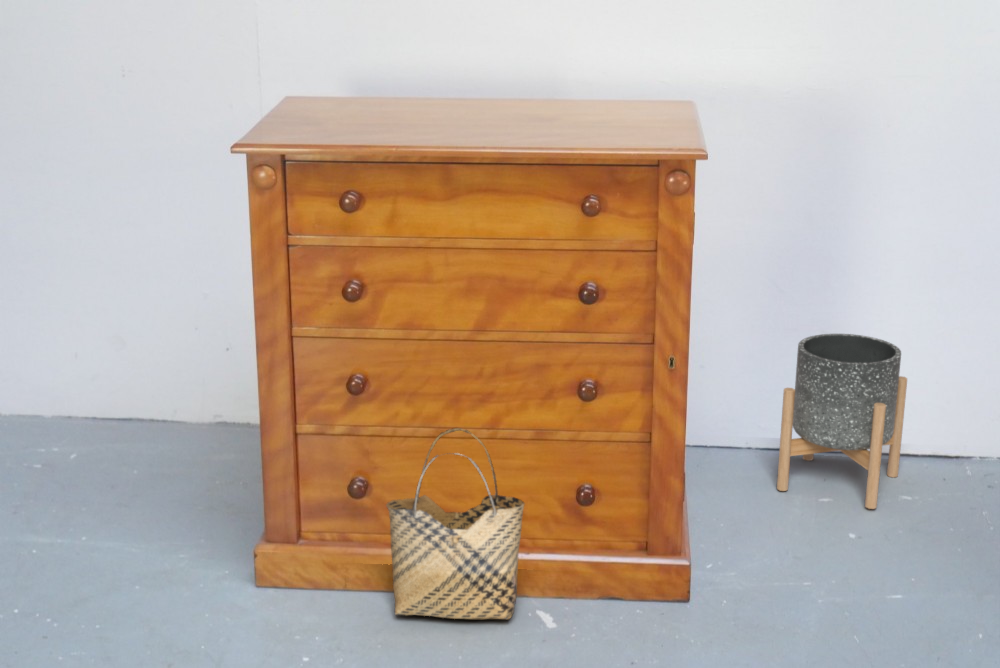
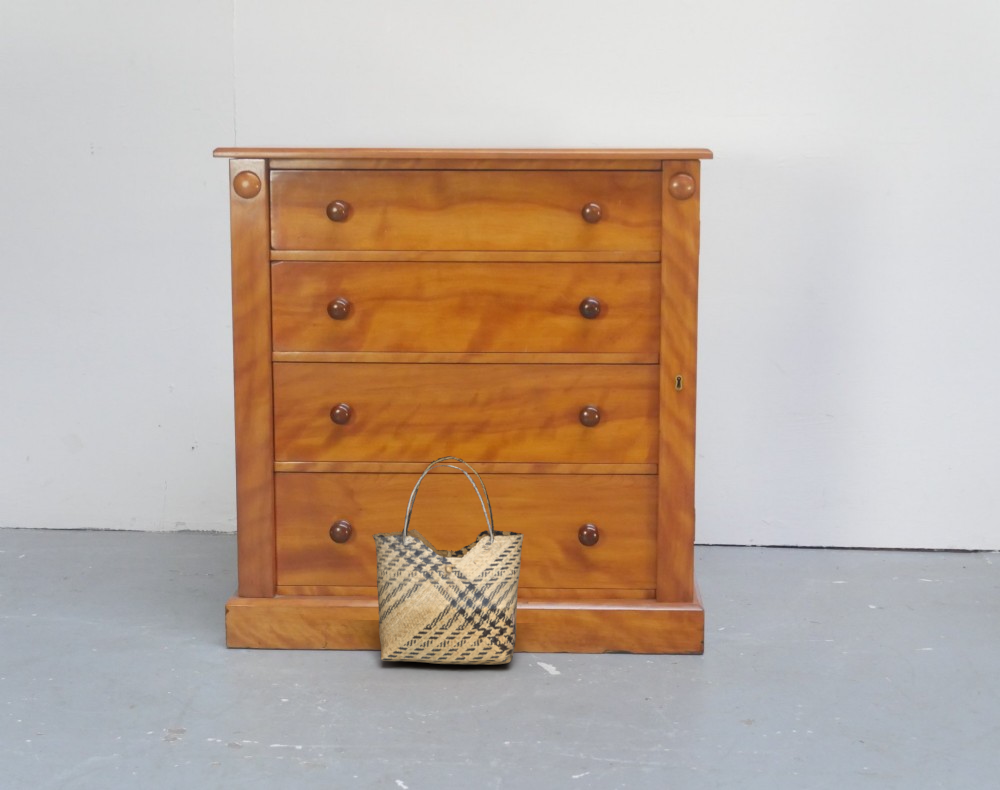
planter: present [777,334,907,509] -> none [789,413,920,585]

